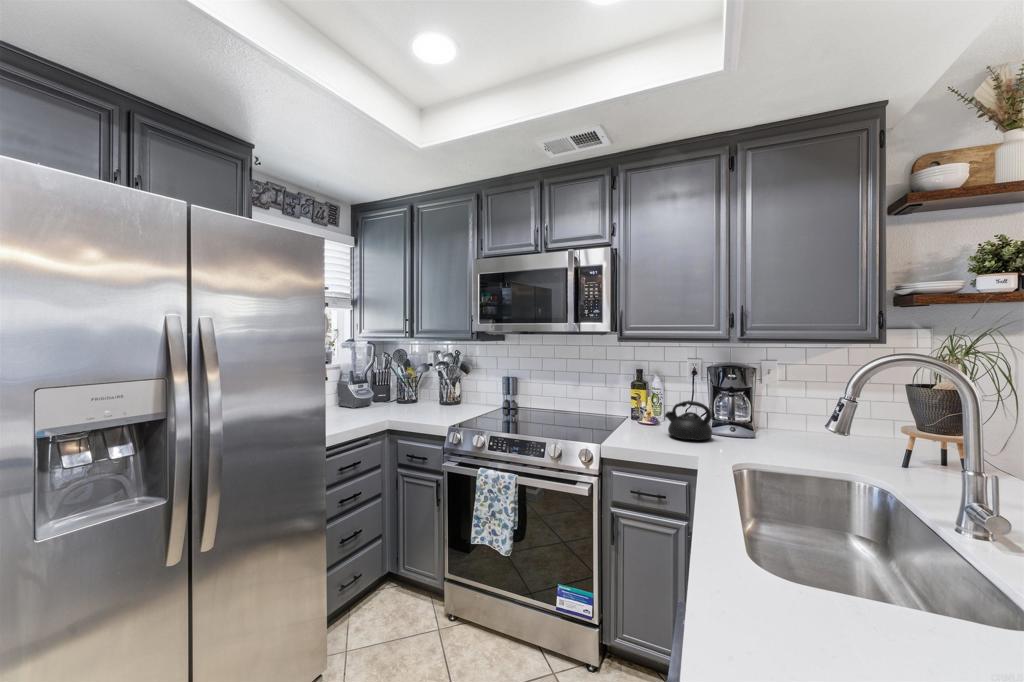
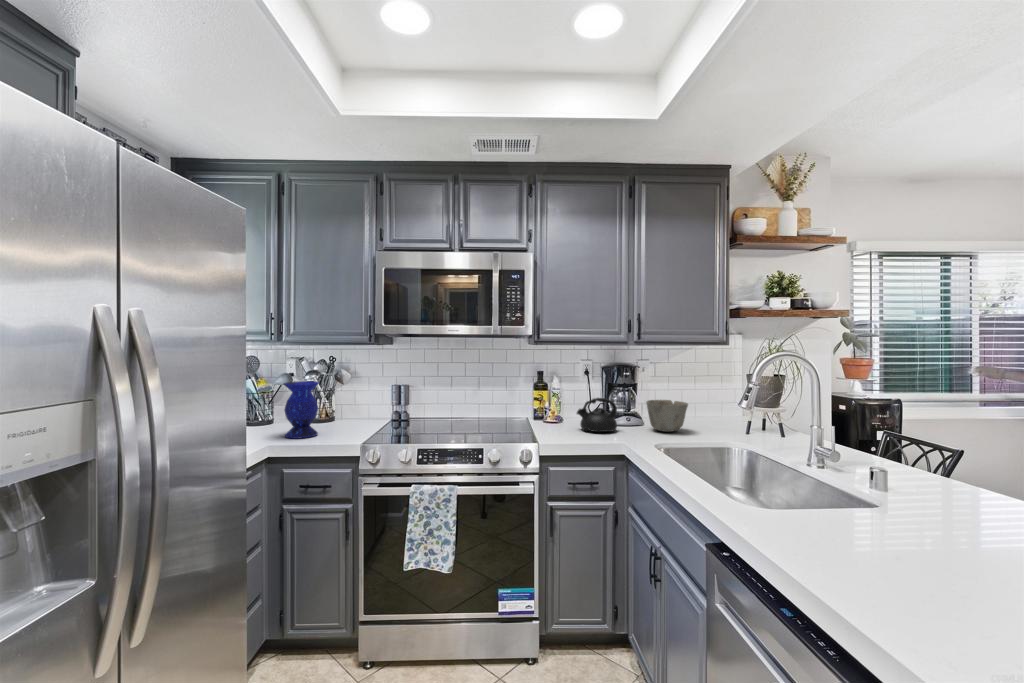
vase: none [404,371,432,418] -> present [284,381,319,439]
ceramic bowl: none [752,408,810,449] -> present [646,400,688,432]

